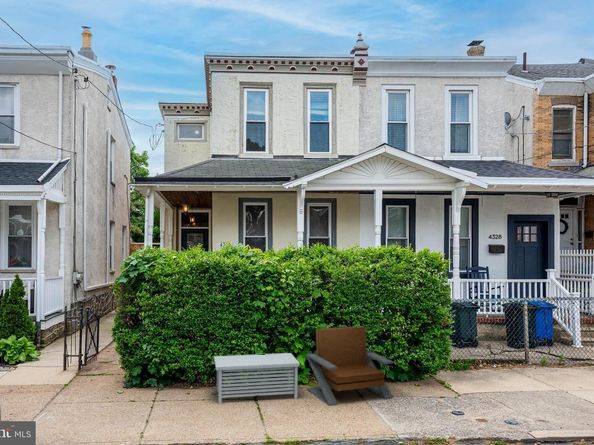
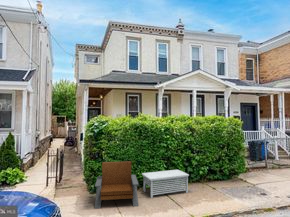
lounge chair: present [306,326,393,406] -> present [95,161,139,209]

